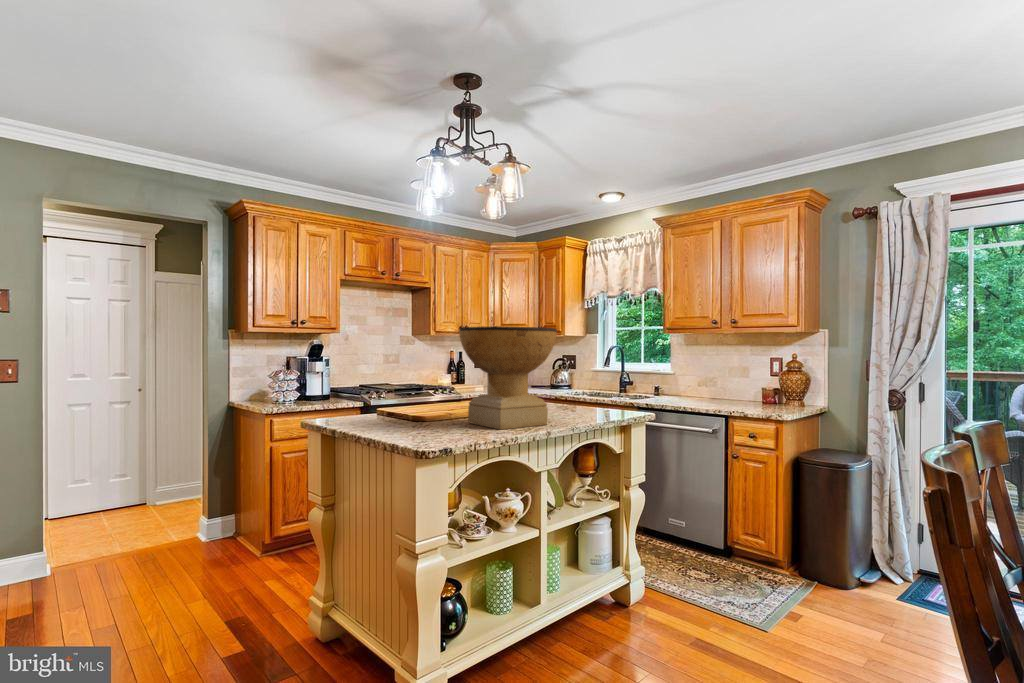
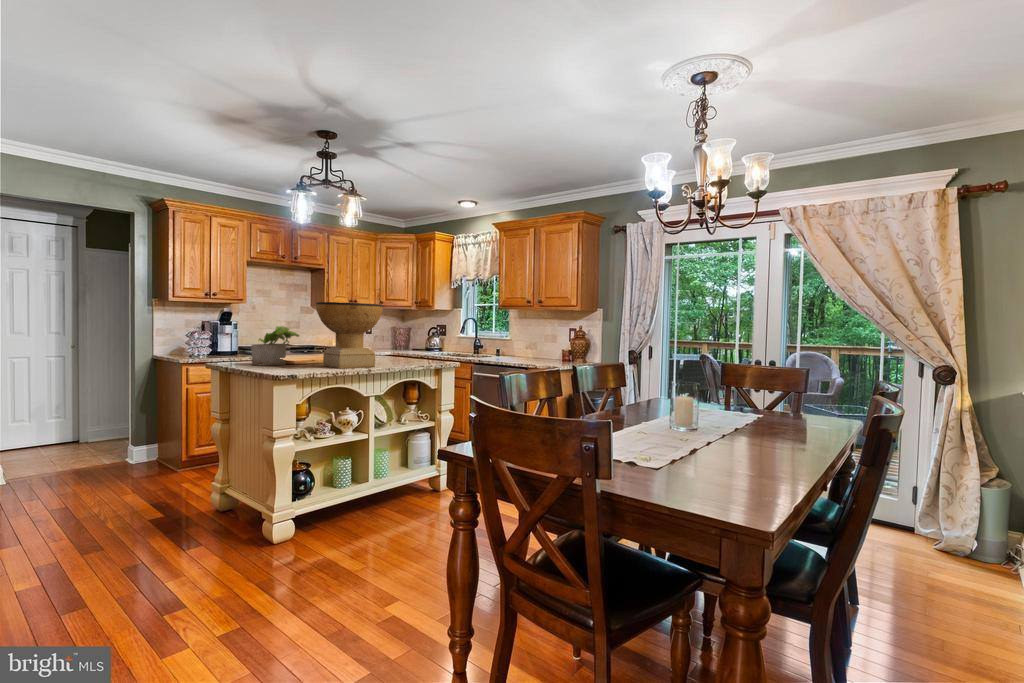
potted plant: none [365,364,429,424] -> present [251,326,299,366]

